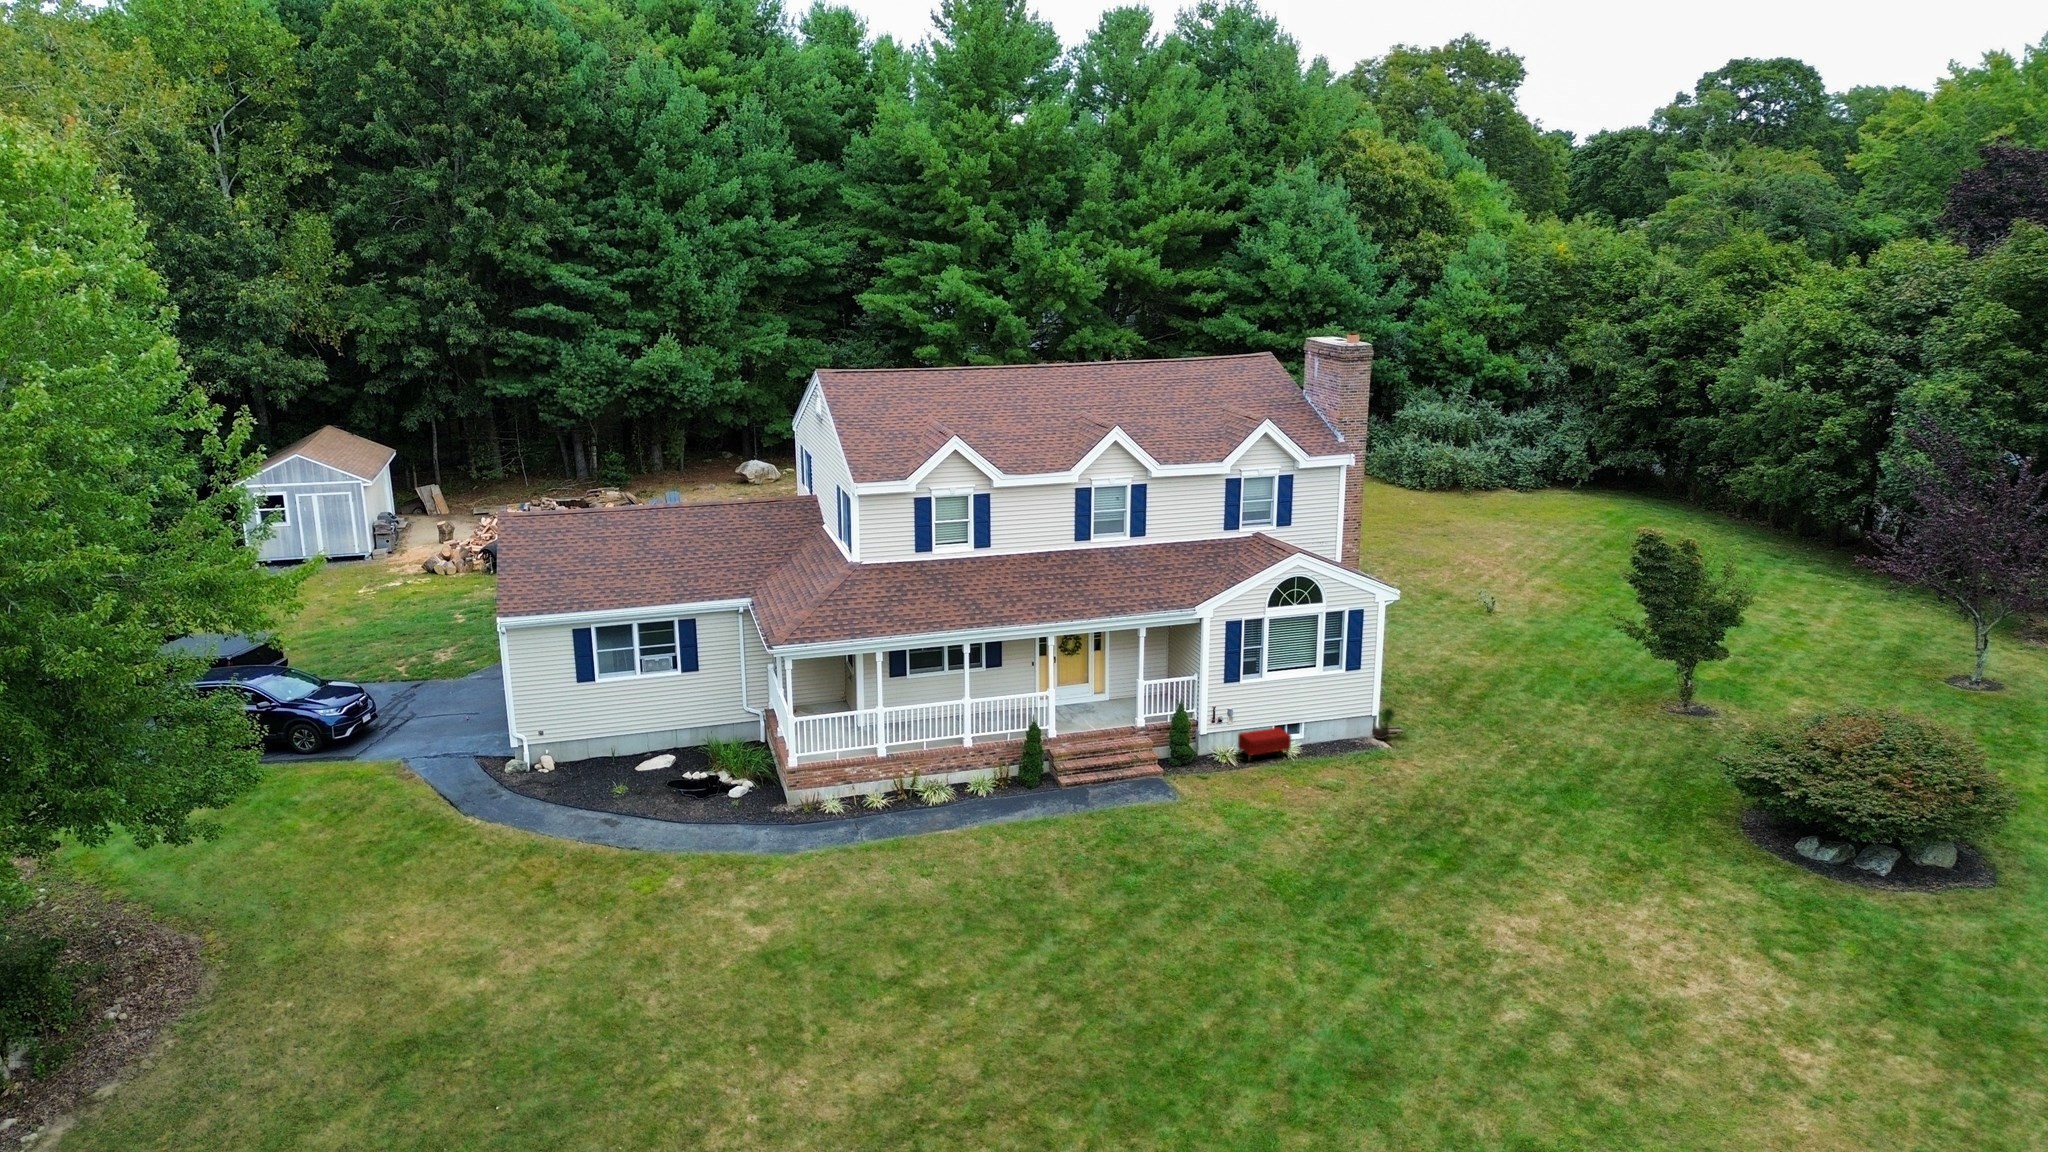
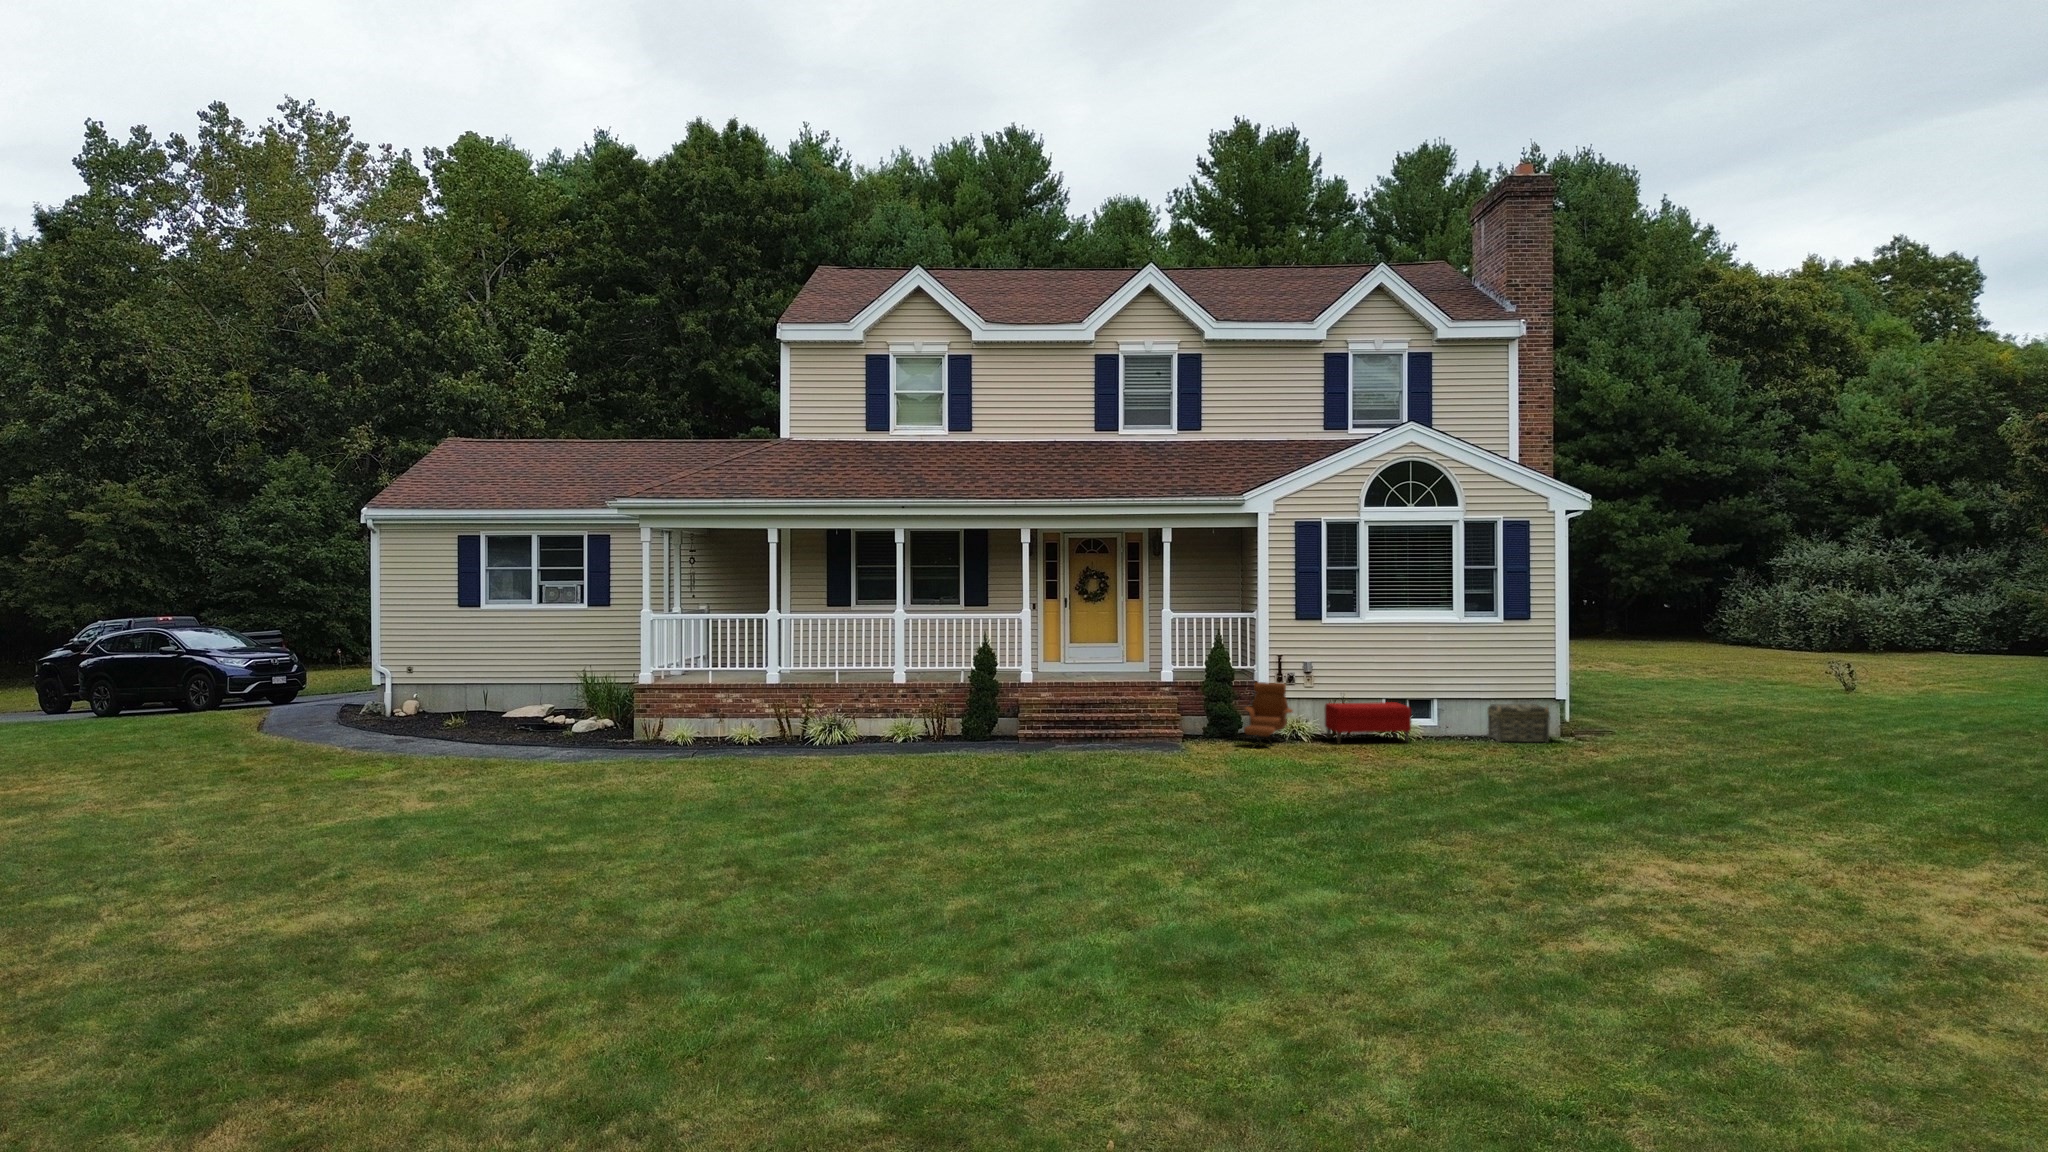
potted tree: present [1373,708,1395,739] -> none [1565,679,1604,738]
basket: none [1329,722,1368,750] -> present [1487,704,1550,743]
lounge chair: none [1191,724,1223,774] -> present [1244,682,1293,748]

